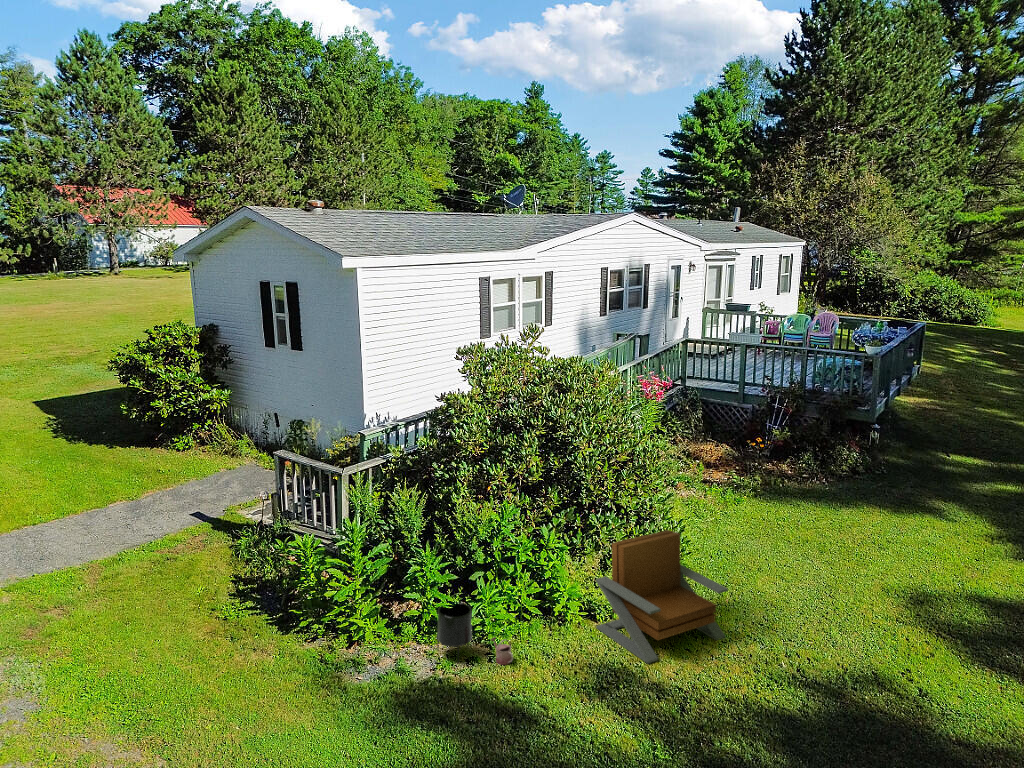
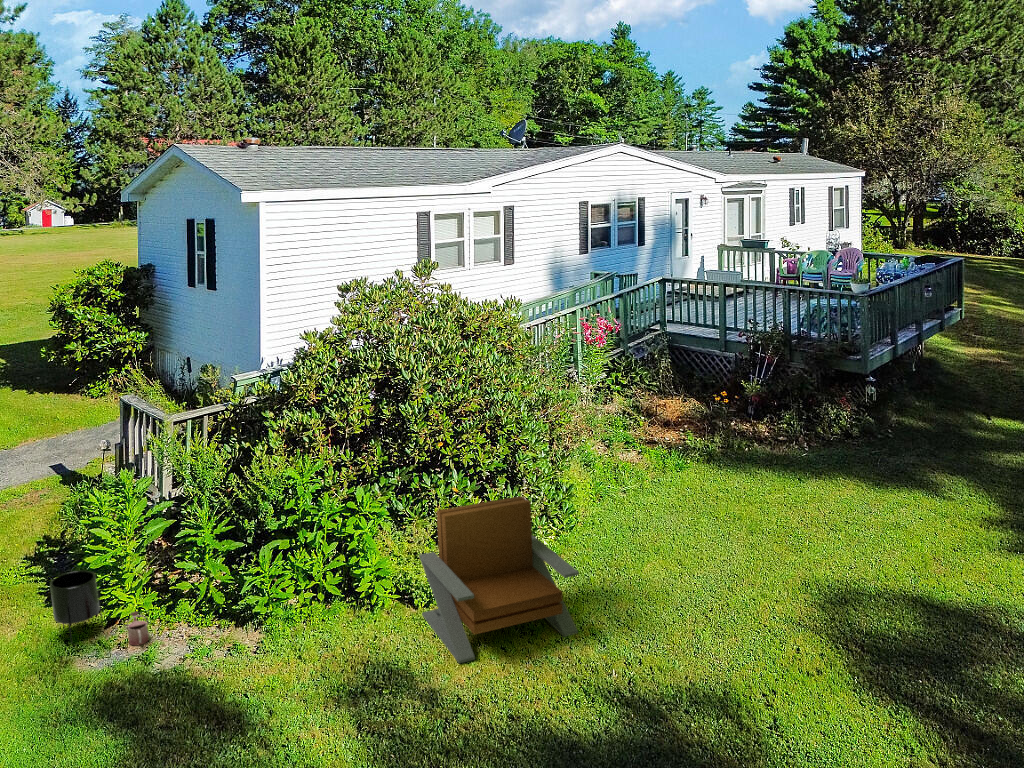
planter: present [437,602,472,663] -> present [50,571,103,644]
watering can: present [490,637,513,665] -> present [126,612,149,646]

